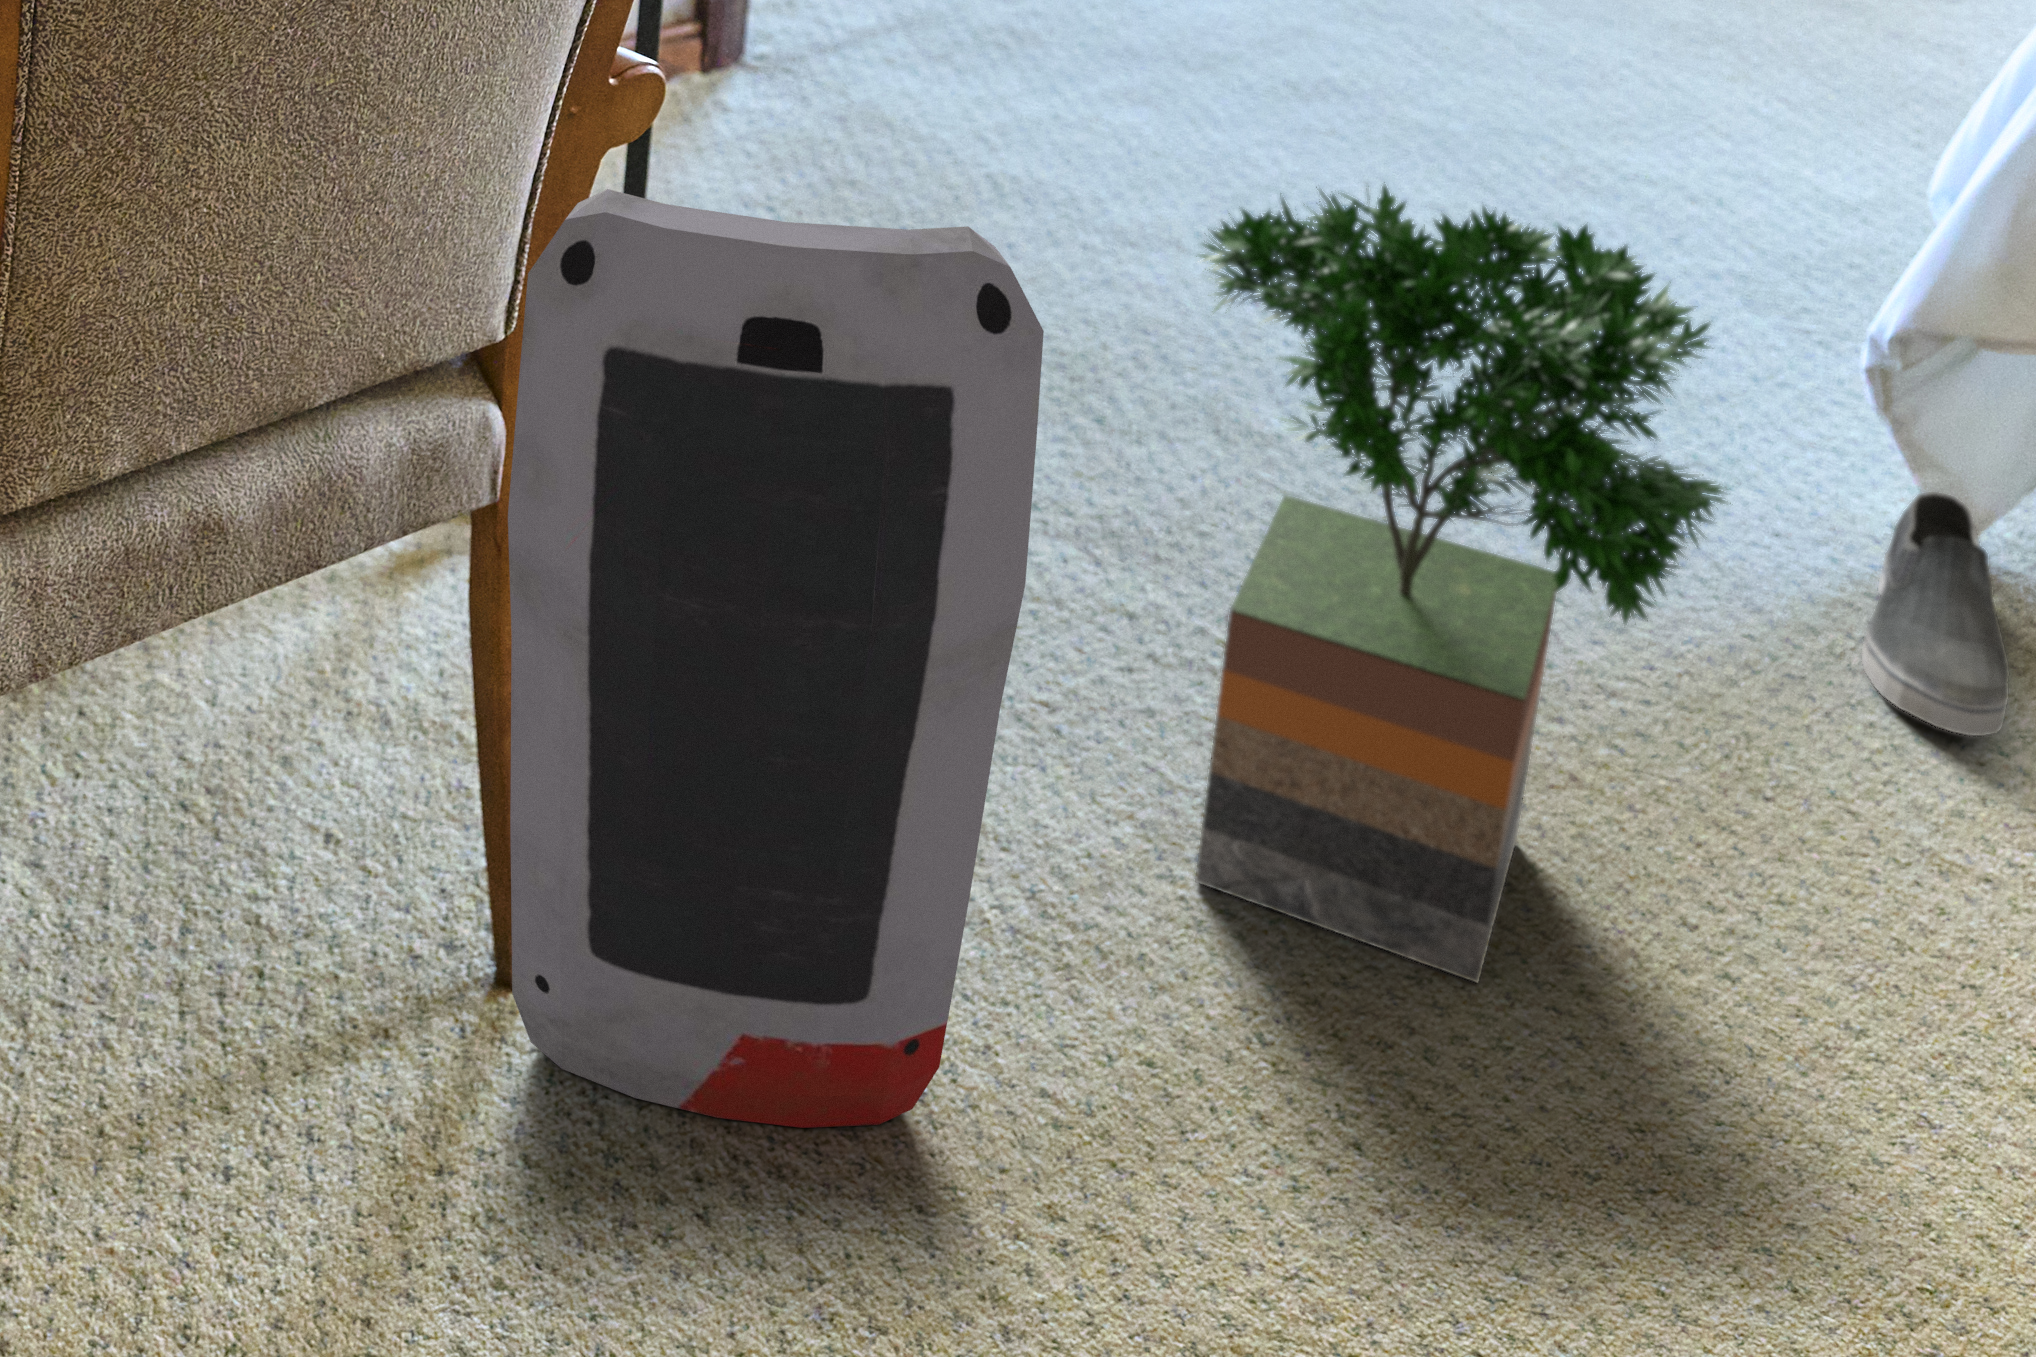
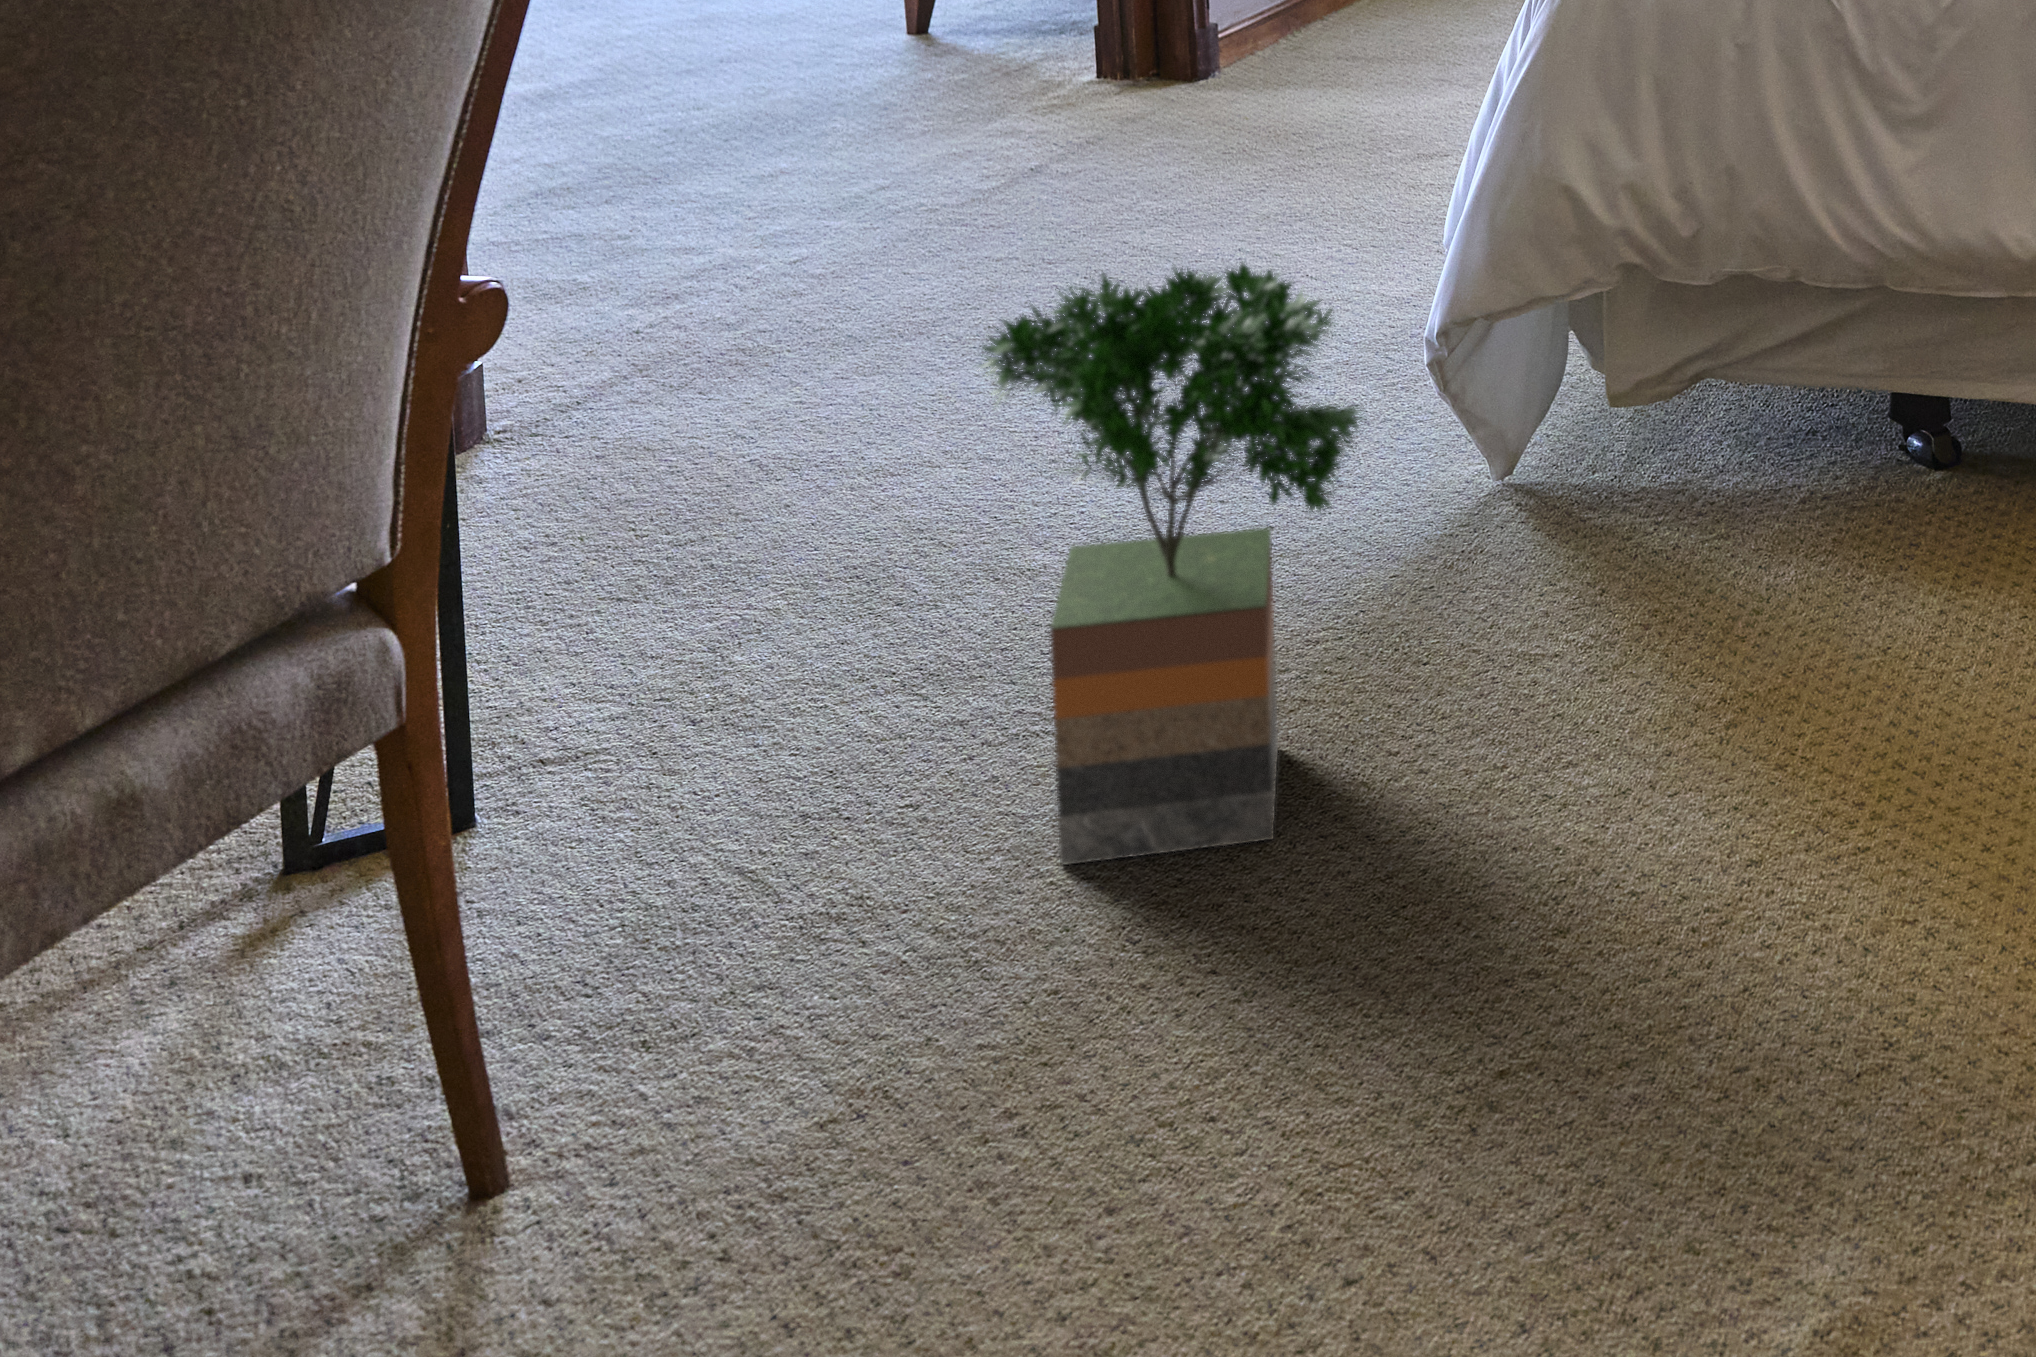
air purifier: present [508,189,1044,1128] -> none [420,334,904,1227]
shoe: present [1861,492,2009,736] -> none [1466,432,1554,576]

